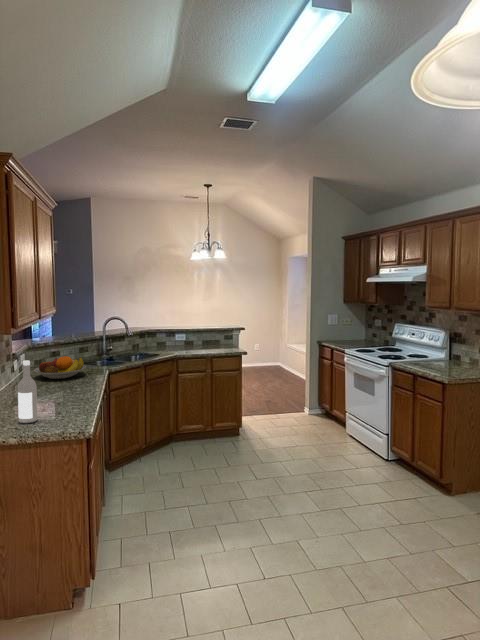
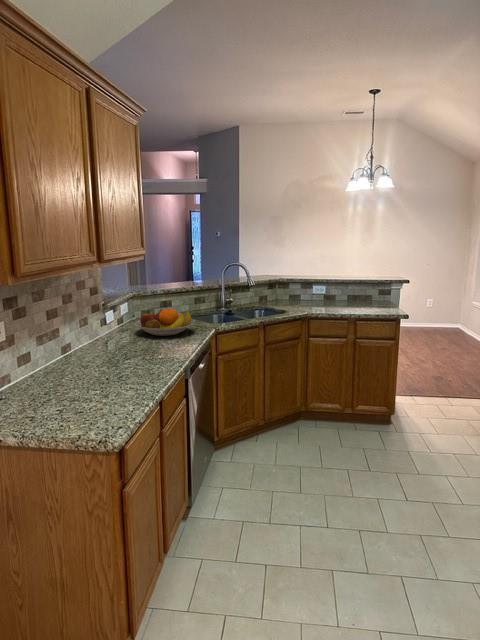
wine bottle: present [18,360,37,423] -> none [87,315,112,398]

